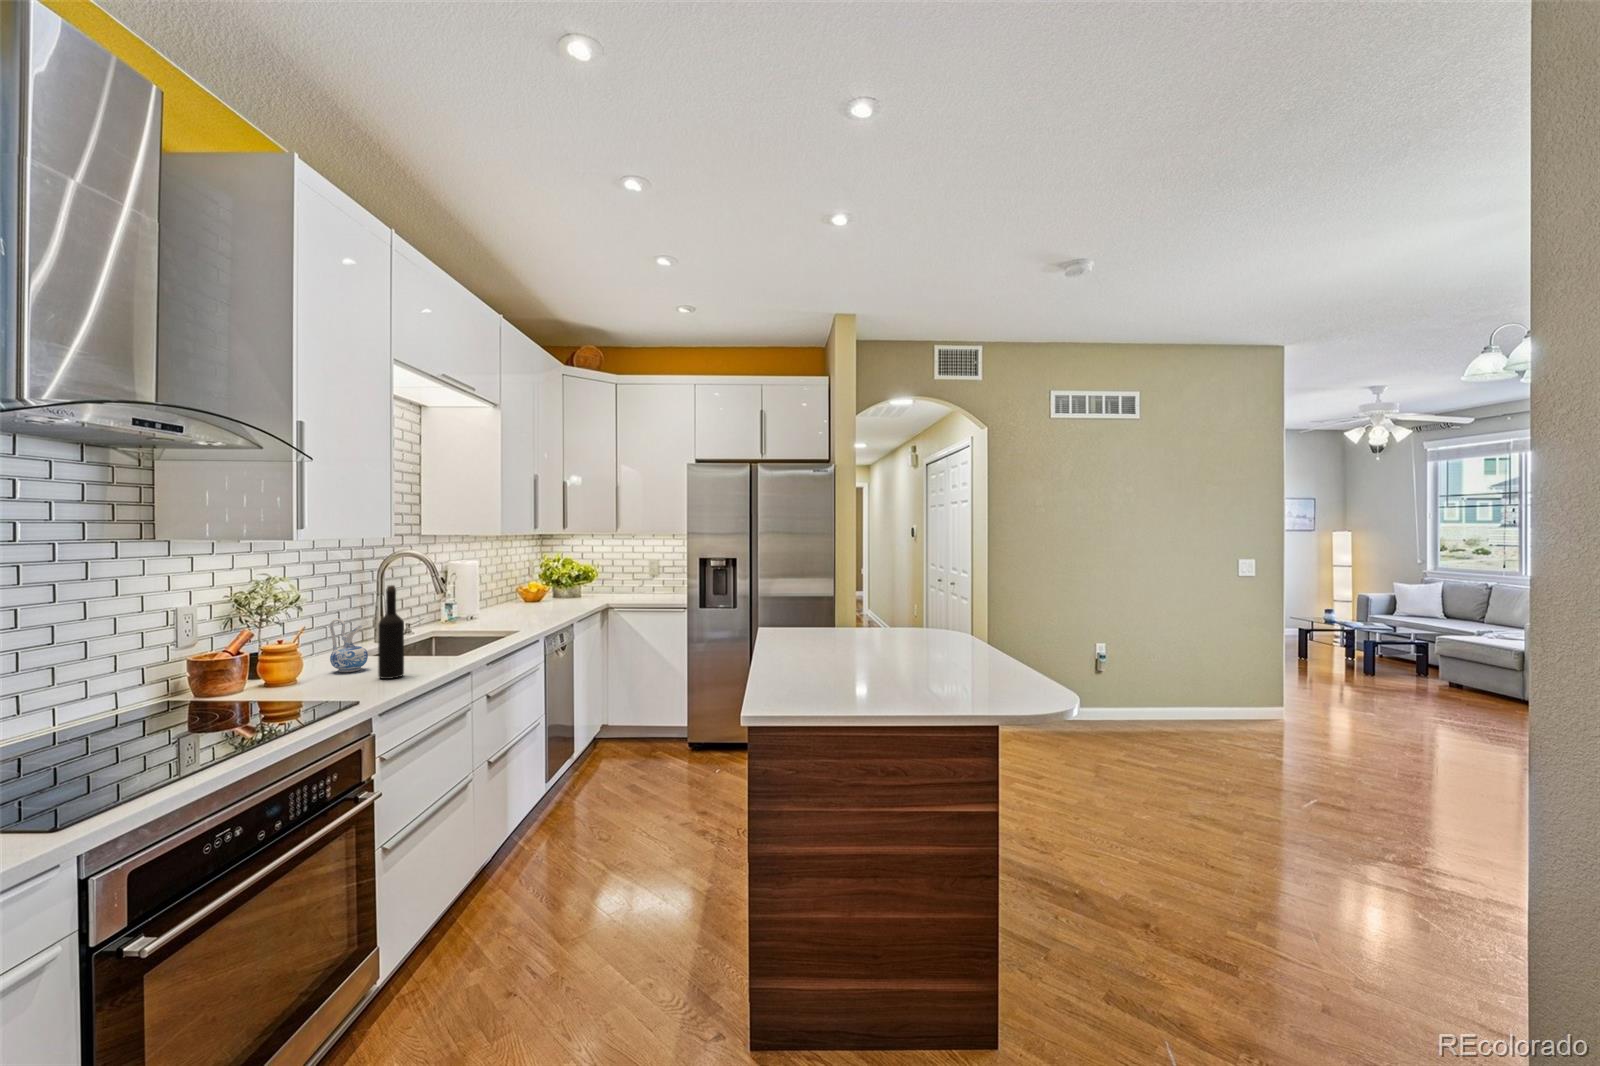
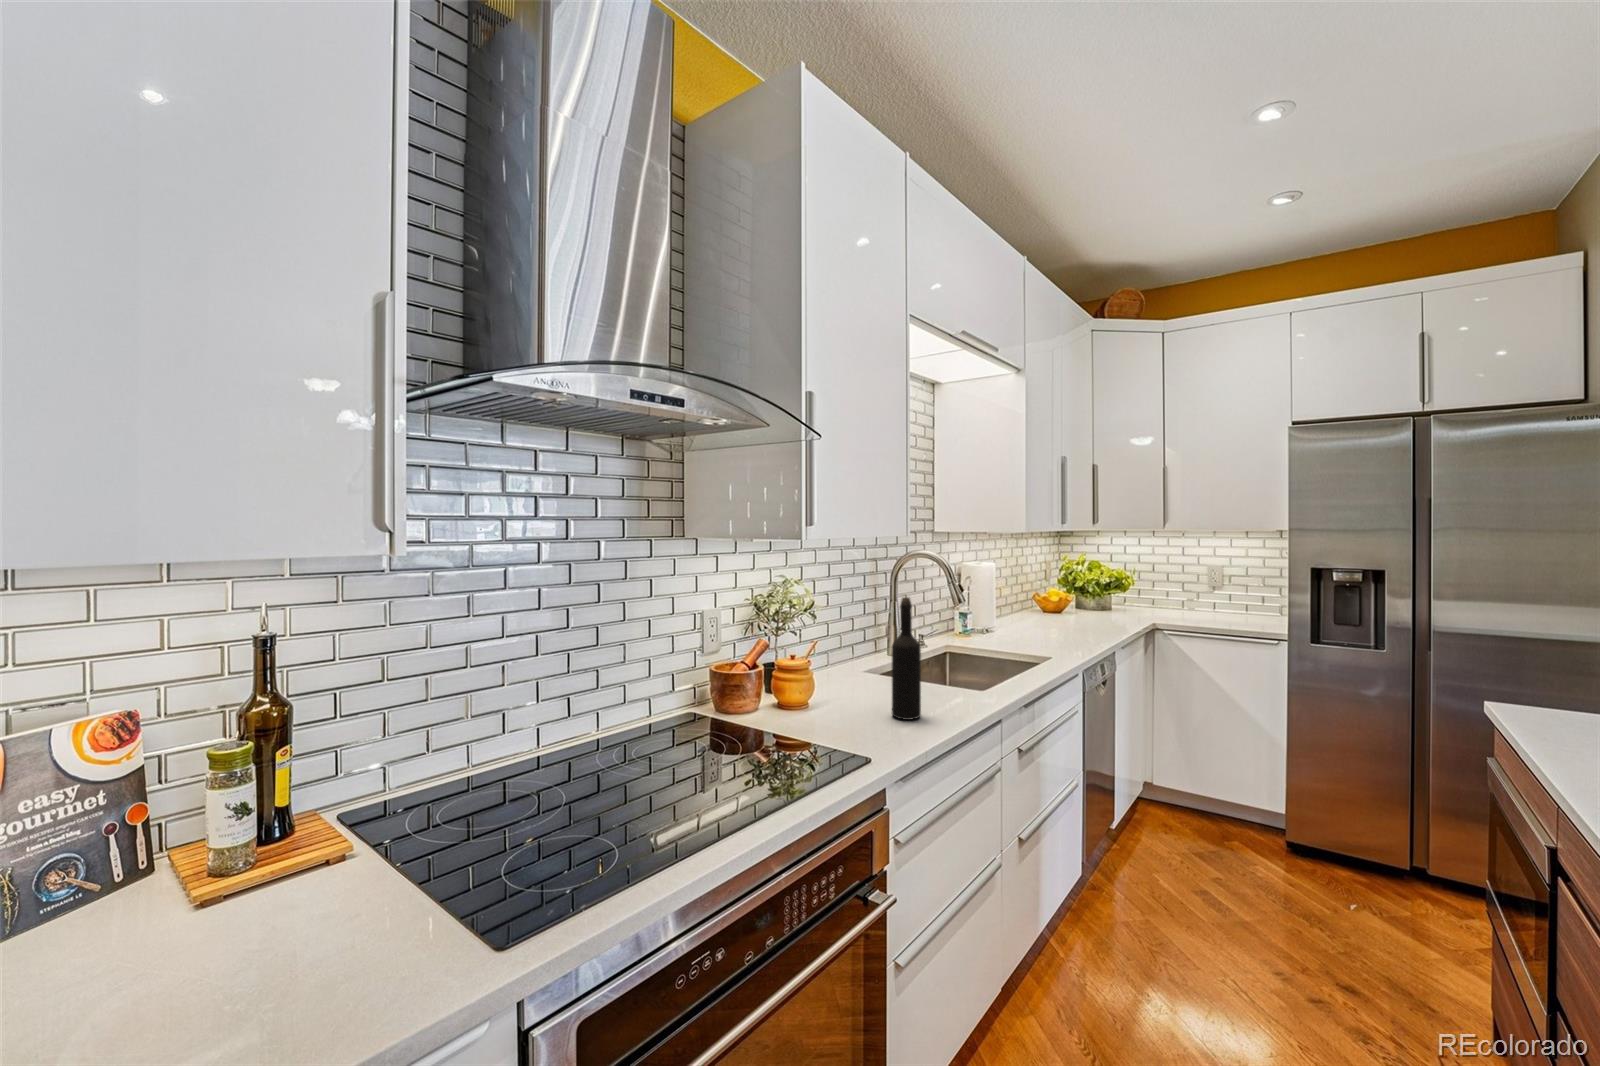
ceramic pitcher: present [330,619,368,672] -> none [842,632,880,699]

